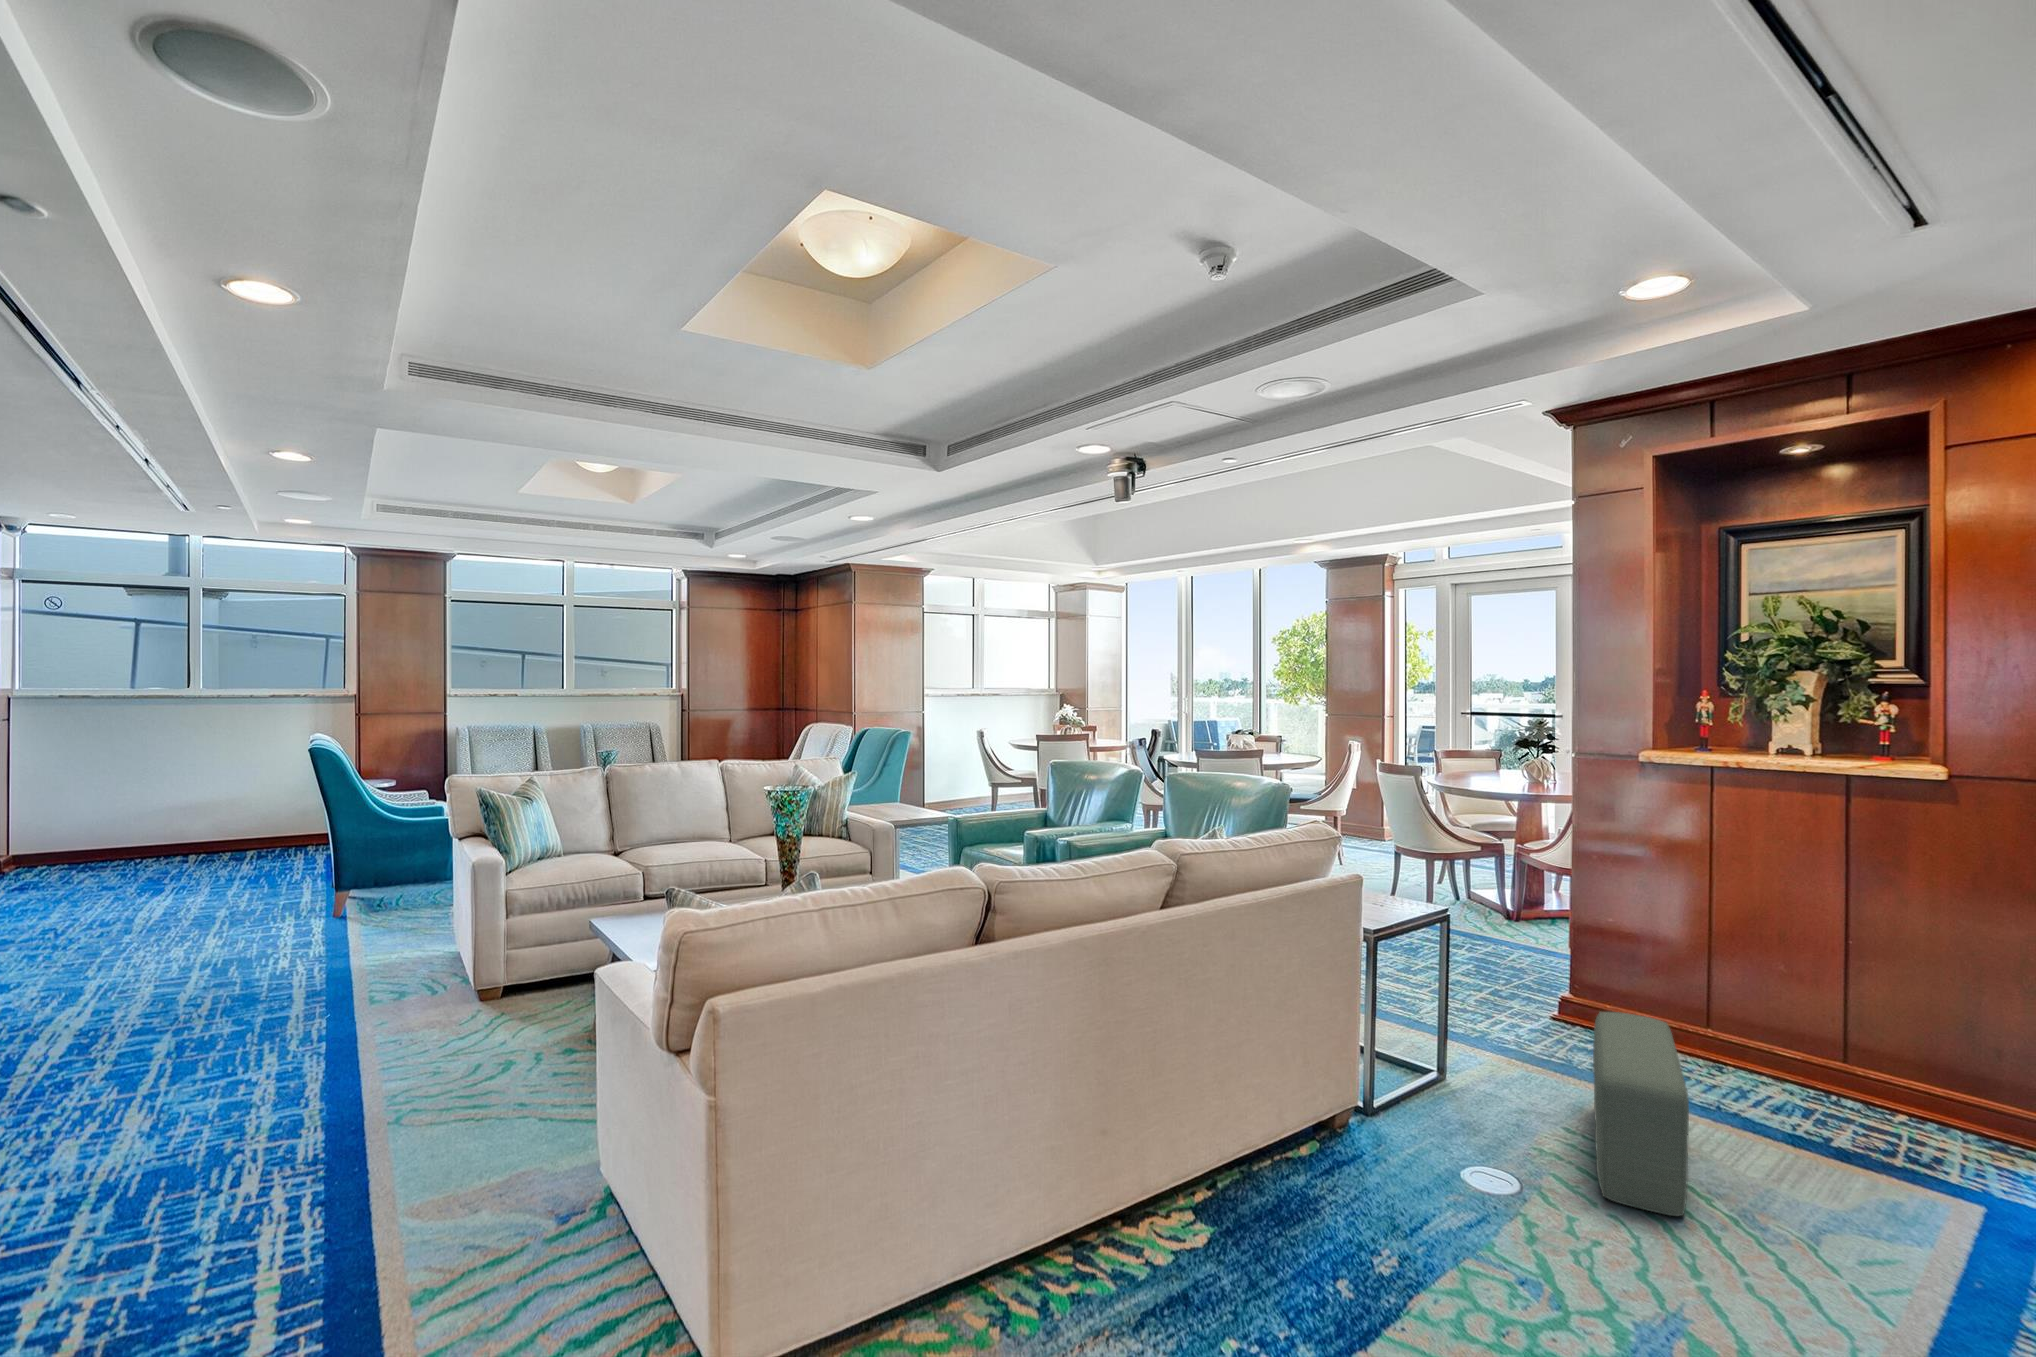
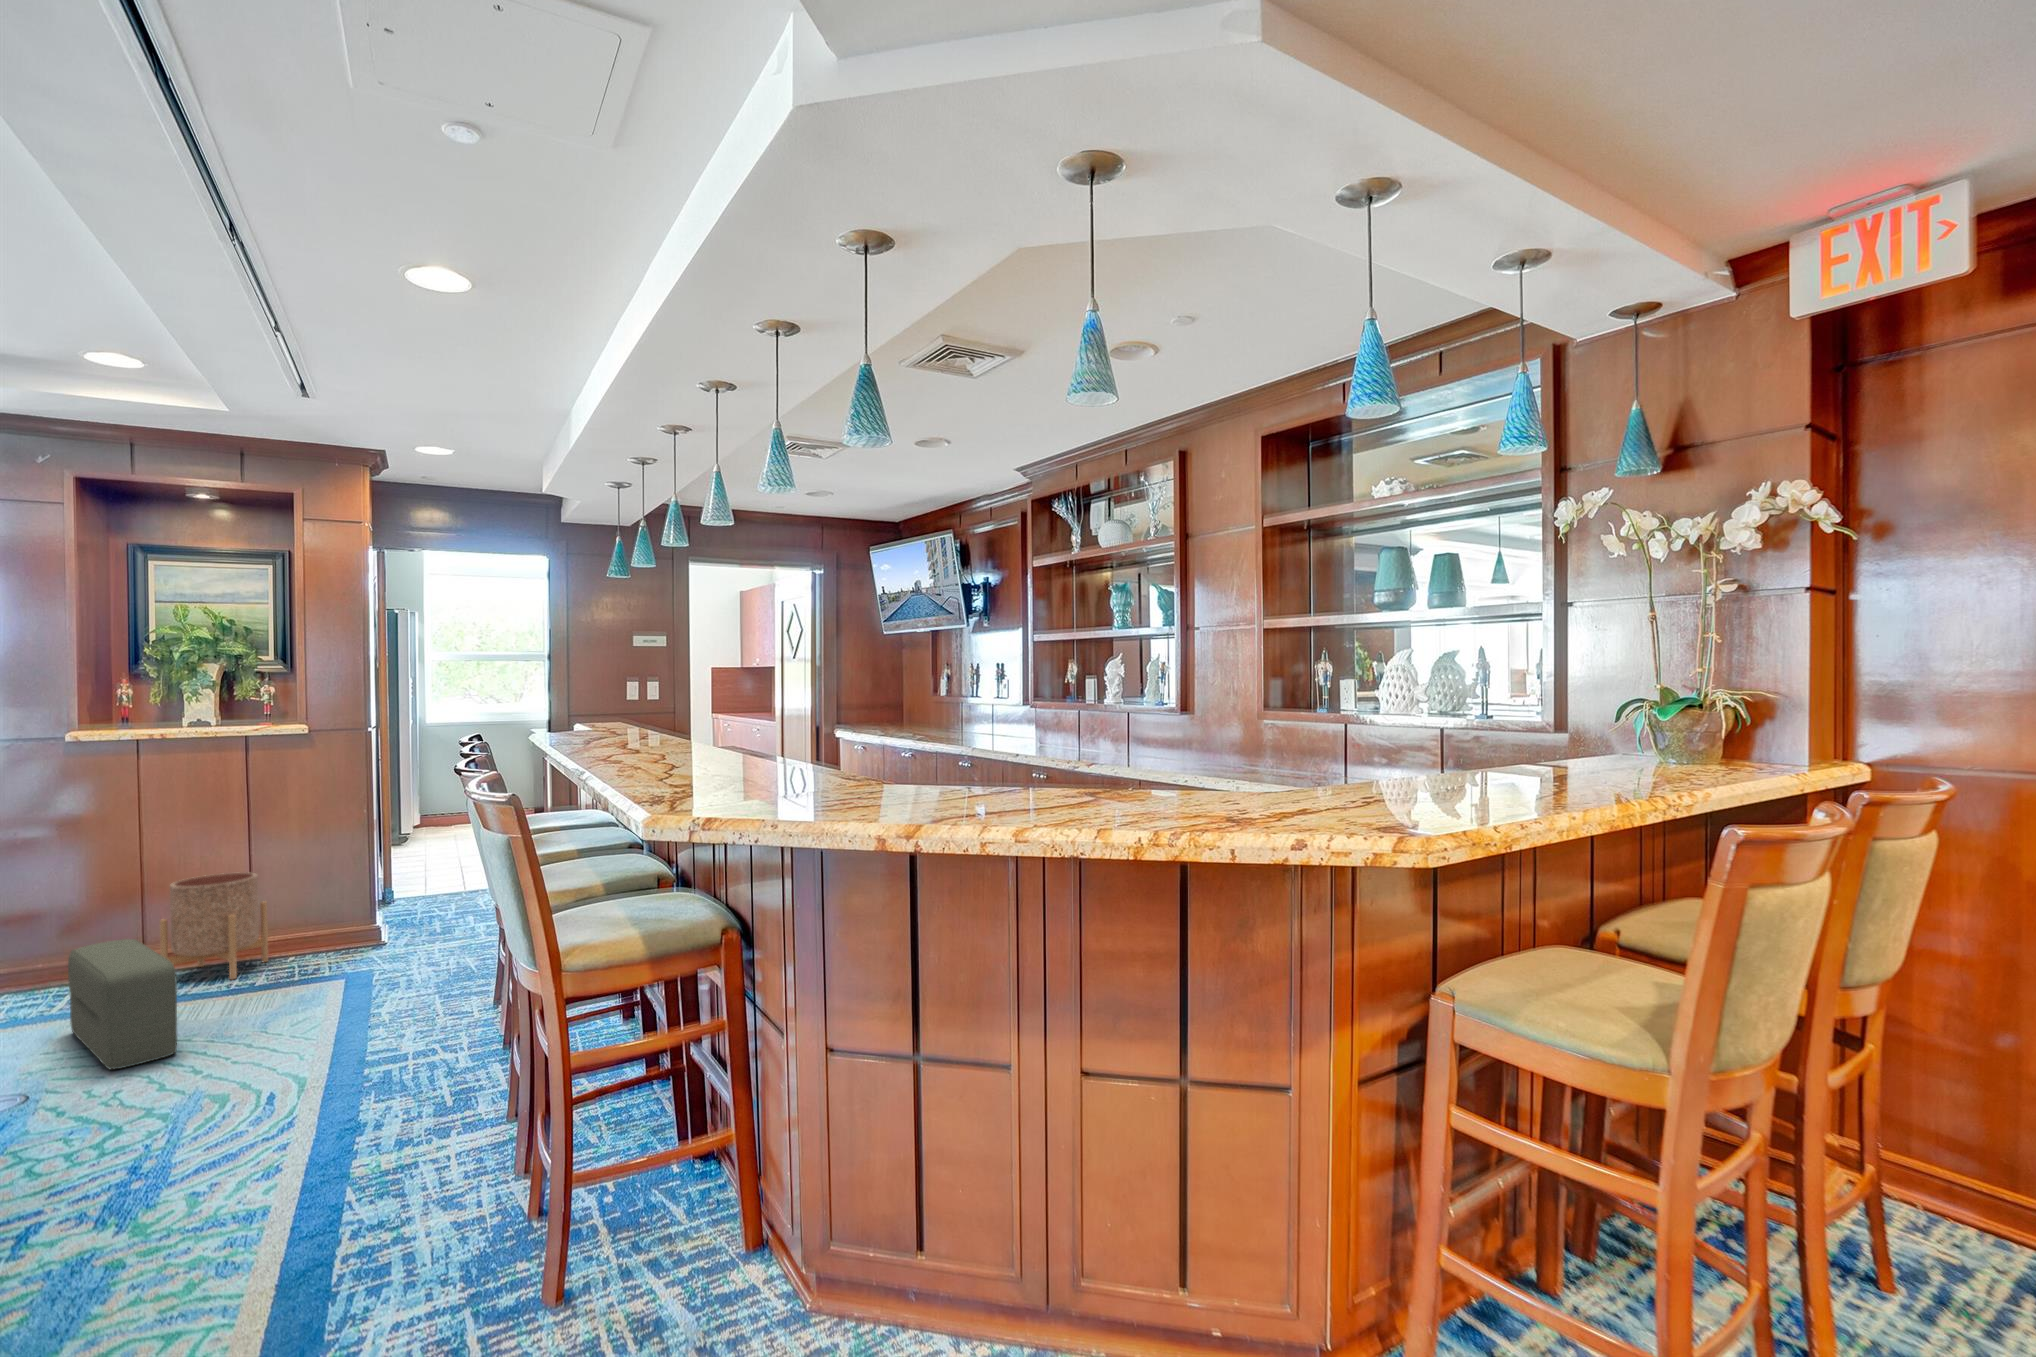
planter: none [1717,954,1866,1119] -> present [160,872,268,980]

